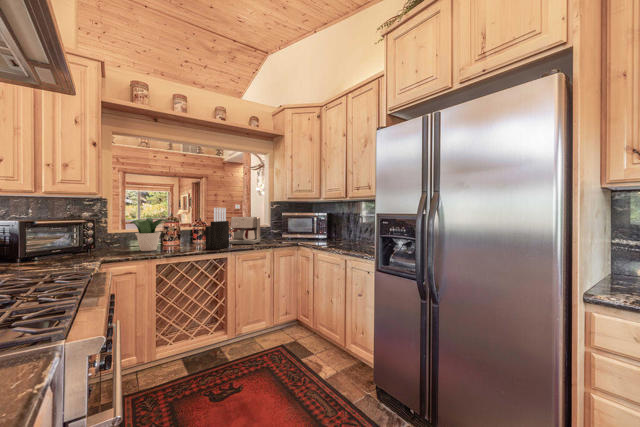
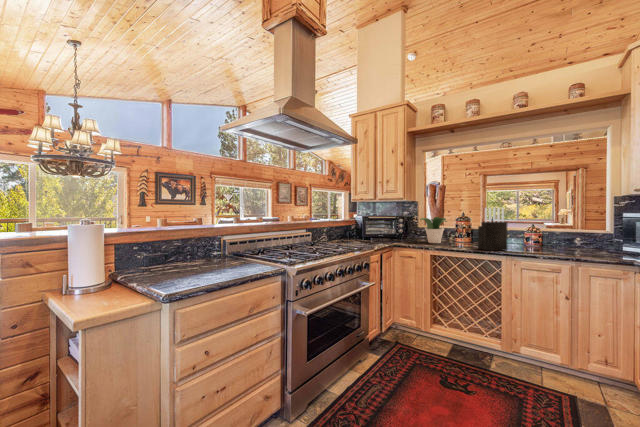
coffee maker: present [229,217,260,244] -> none [522,218,573,252]

